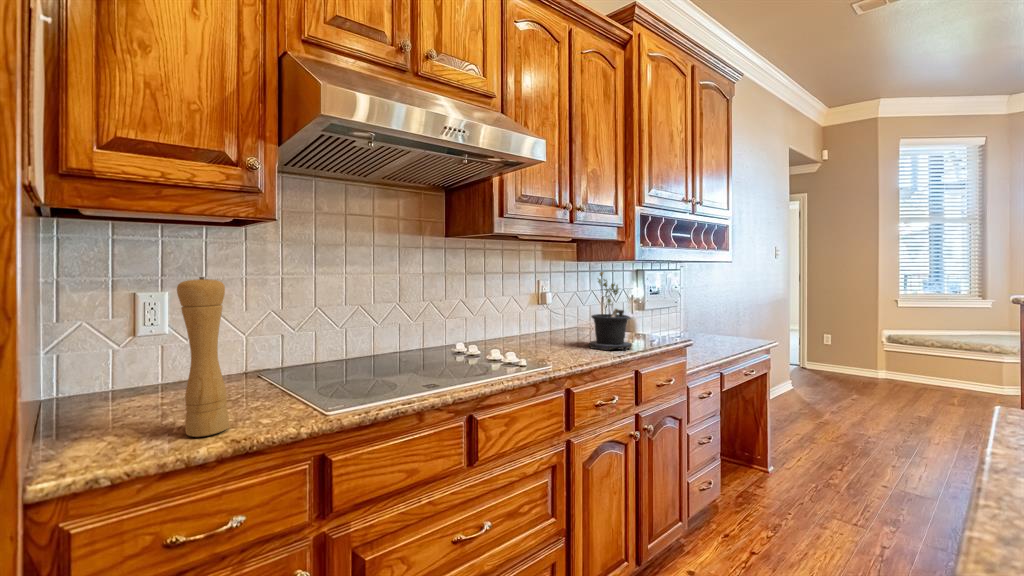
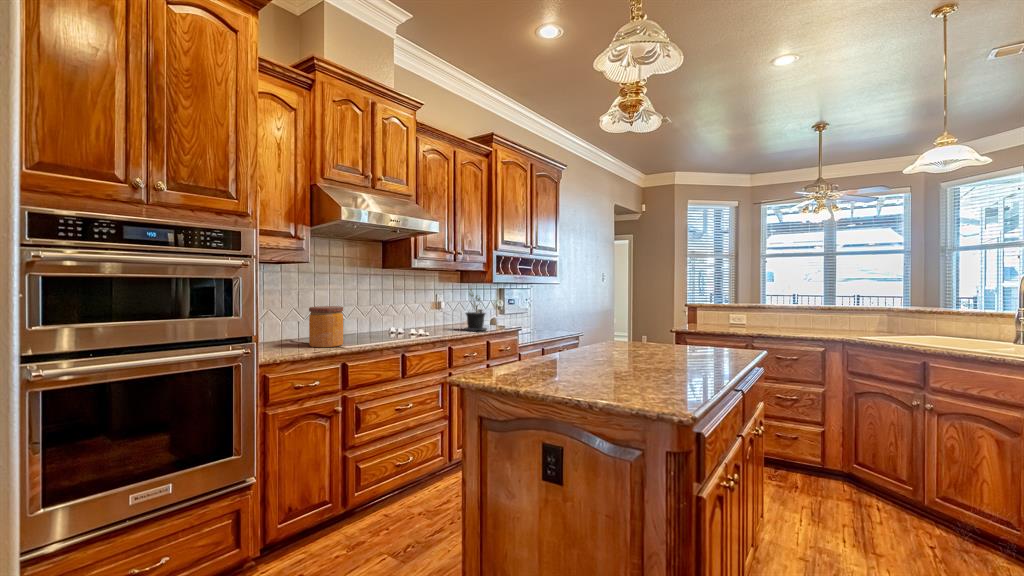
pepper mill: present [177,277,229,437] -> none [291,288,308,351]
jar: none [256,314,337,413] -> present [309,306,343,347]

